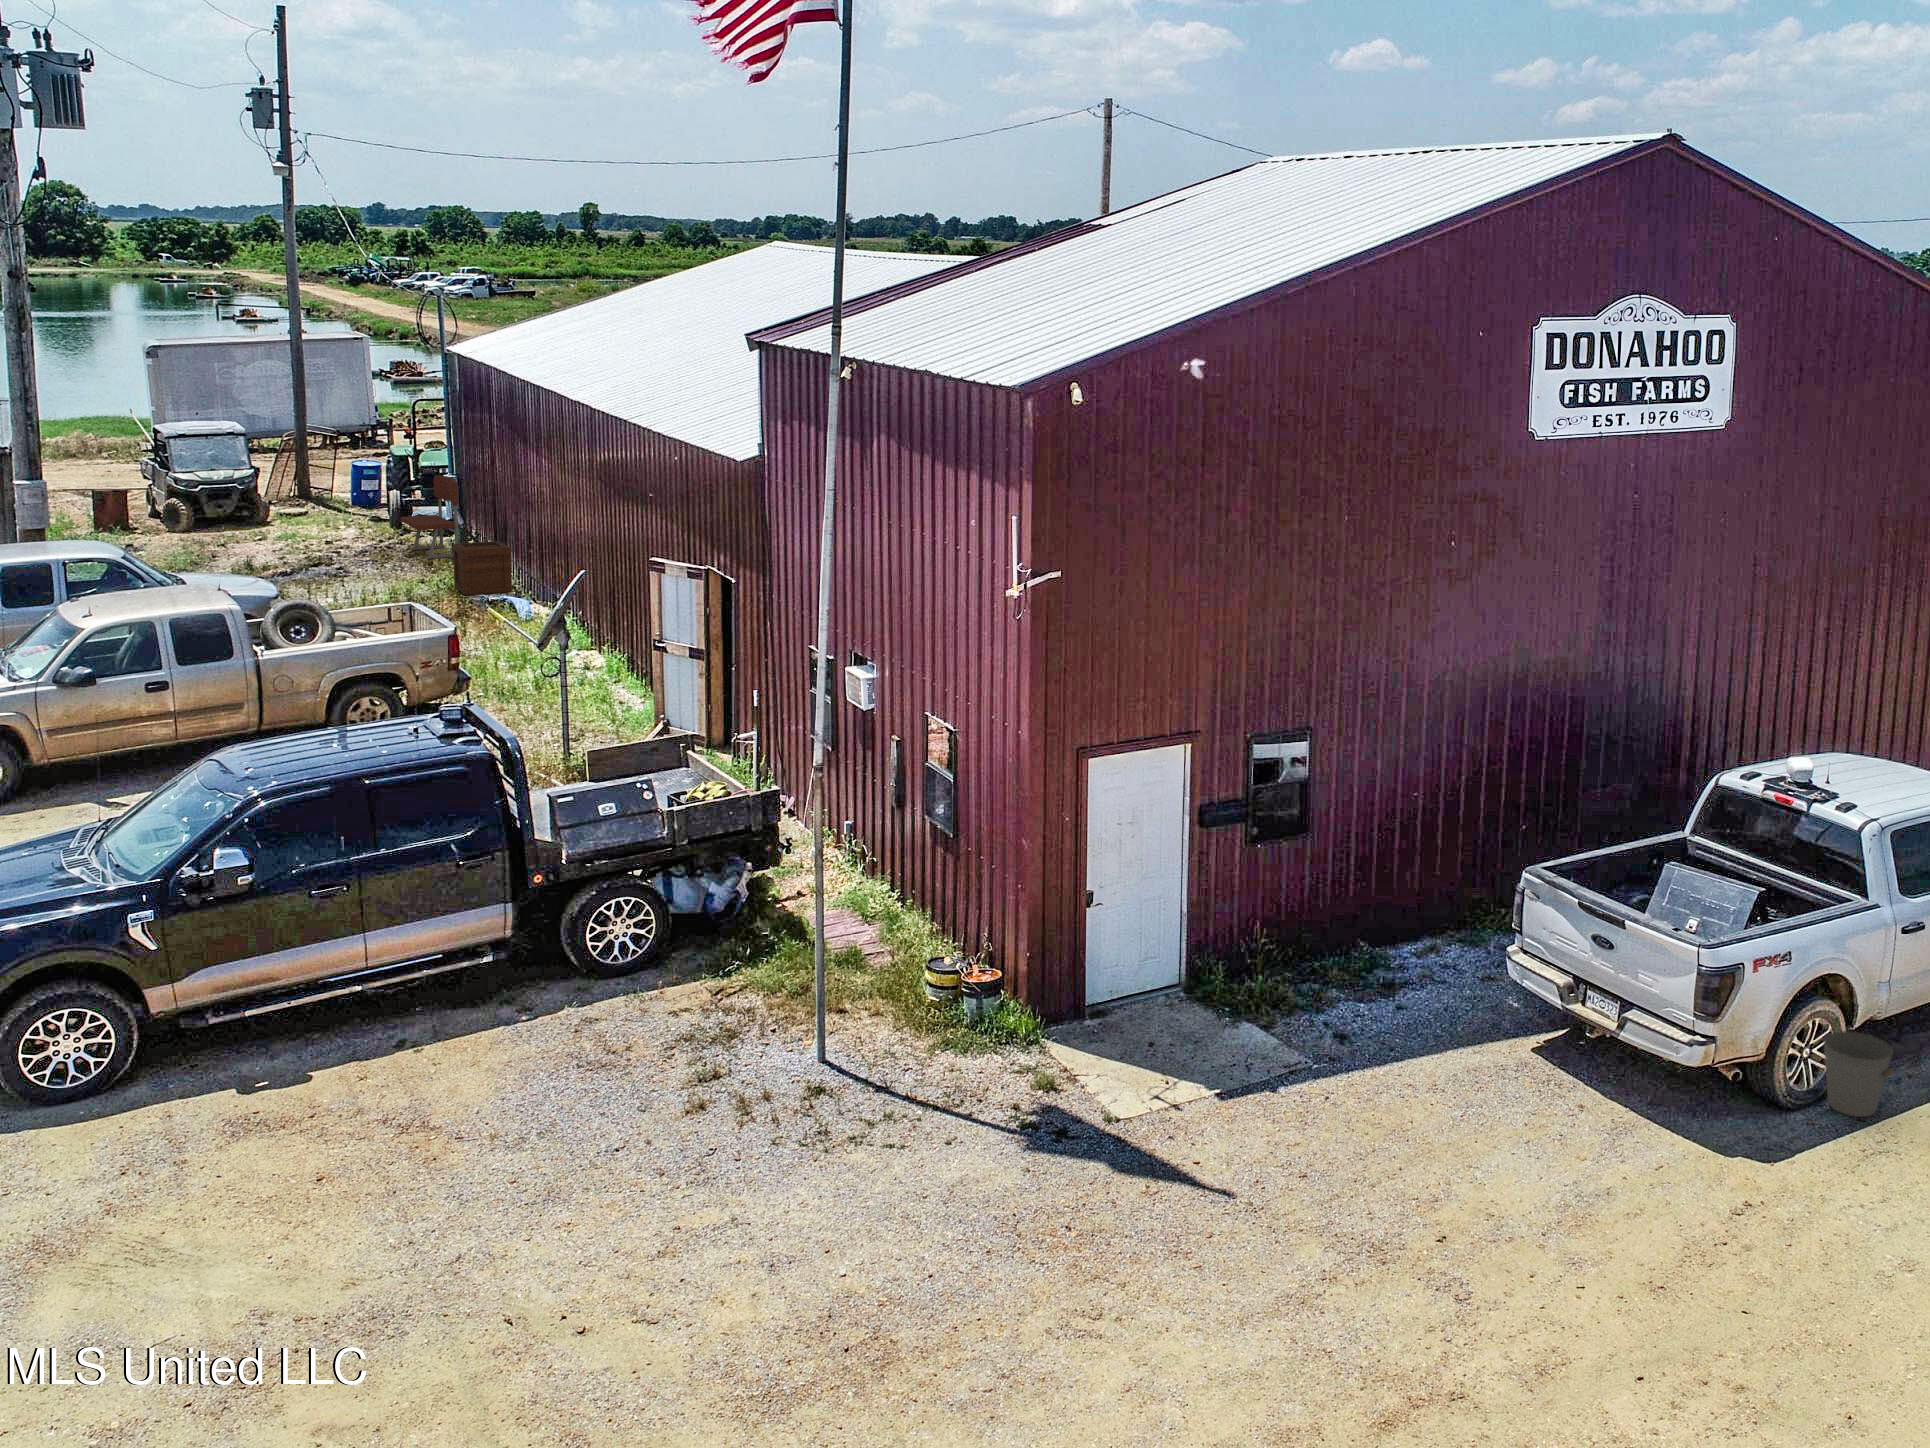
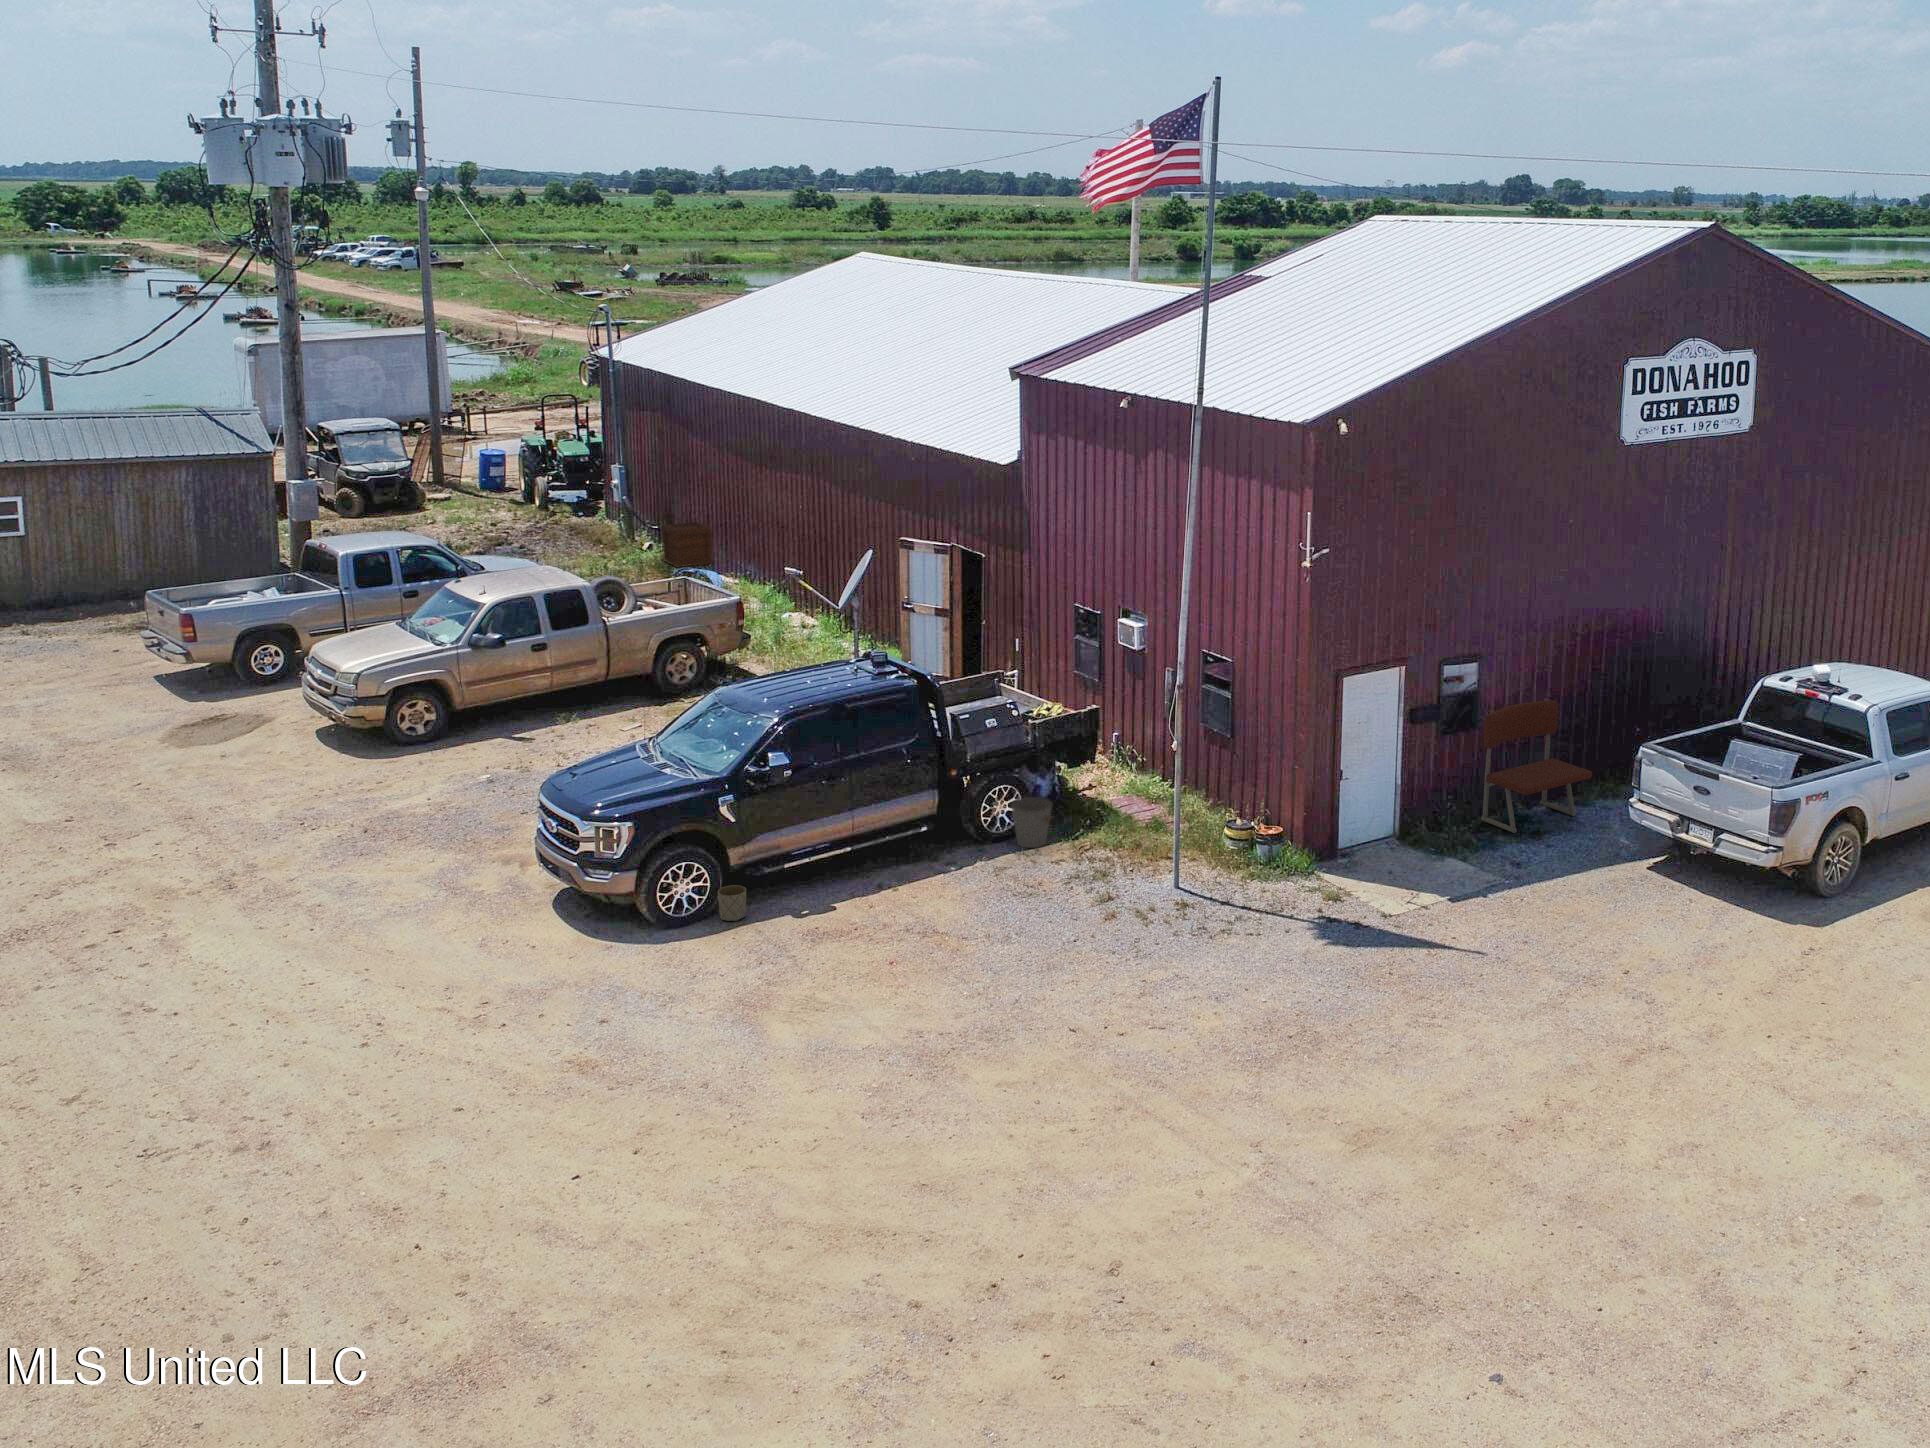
bench: present [400,475,459,559] -> present [1481,700,1592,833]
bucket: present [1823,1031,1894,1117] -> present [1011,797,1052,848]
planter: none [121,1042,168,1097] -> present [718,885,746,921]

